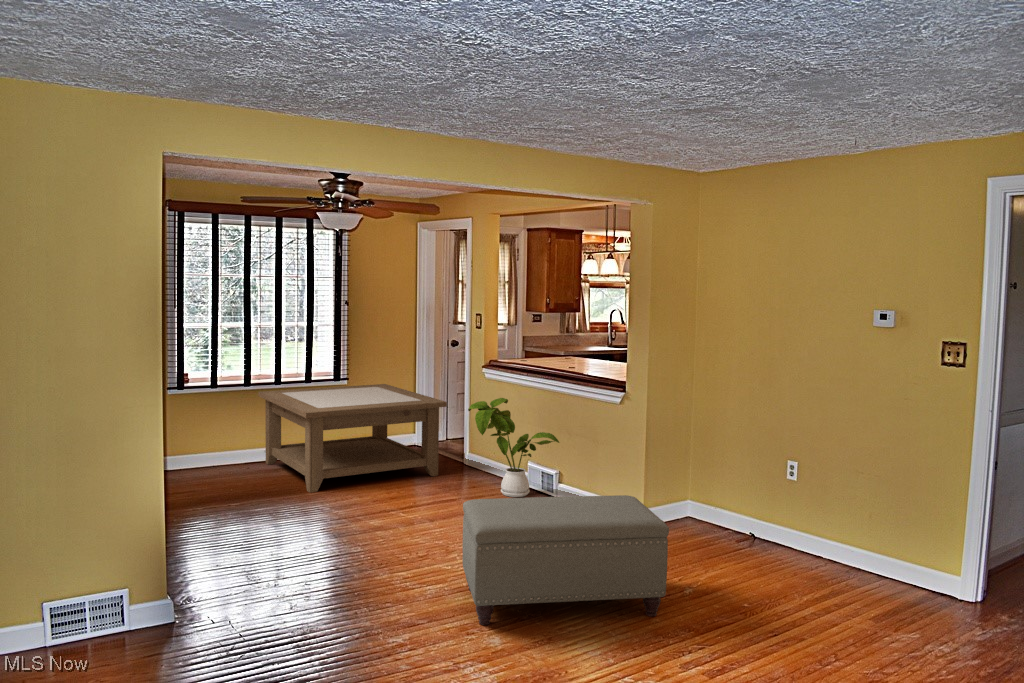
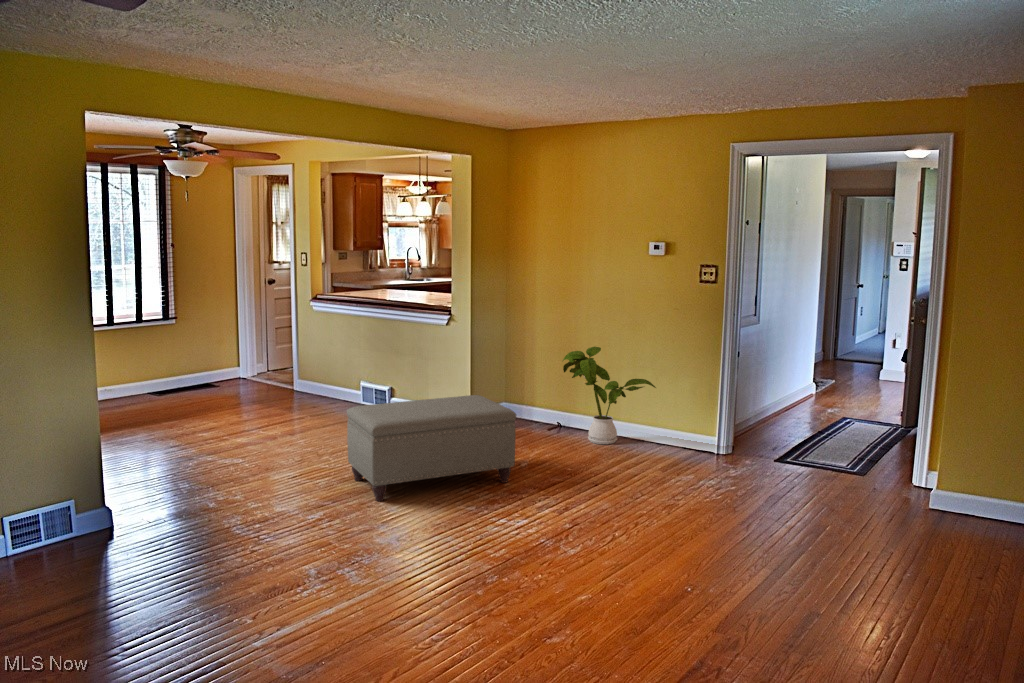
coffee table: present [259,384,447,493] -> none [88,322,285,424]
house plant: present [468,398,559,497] -> present [563,347,656,444]

